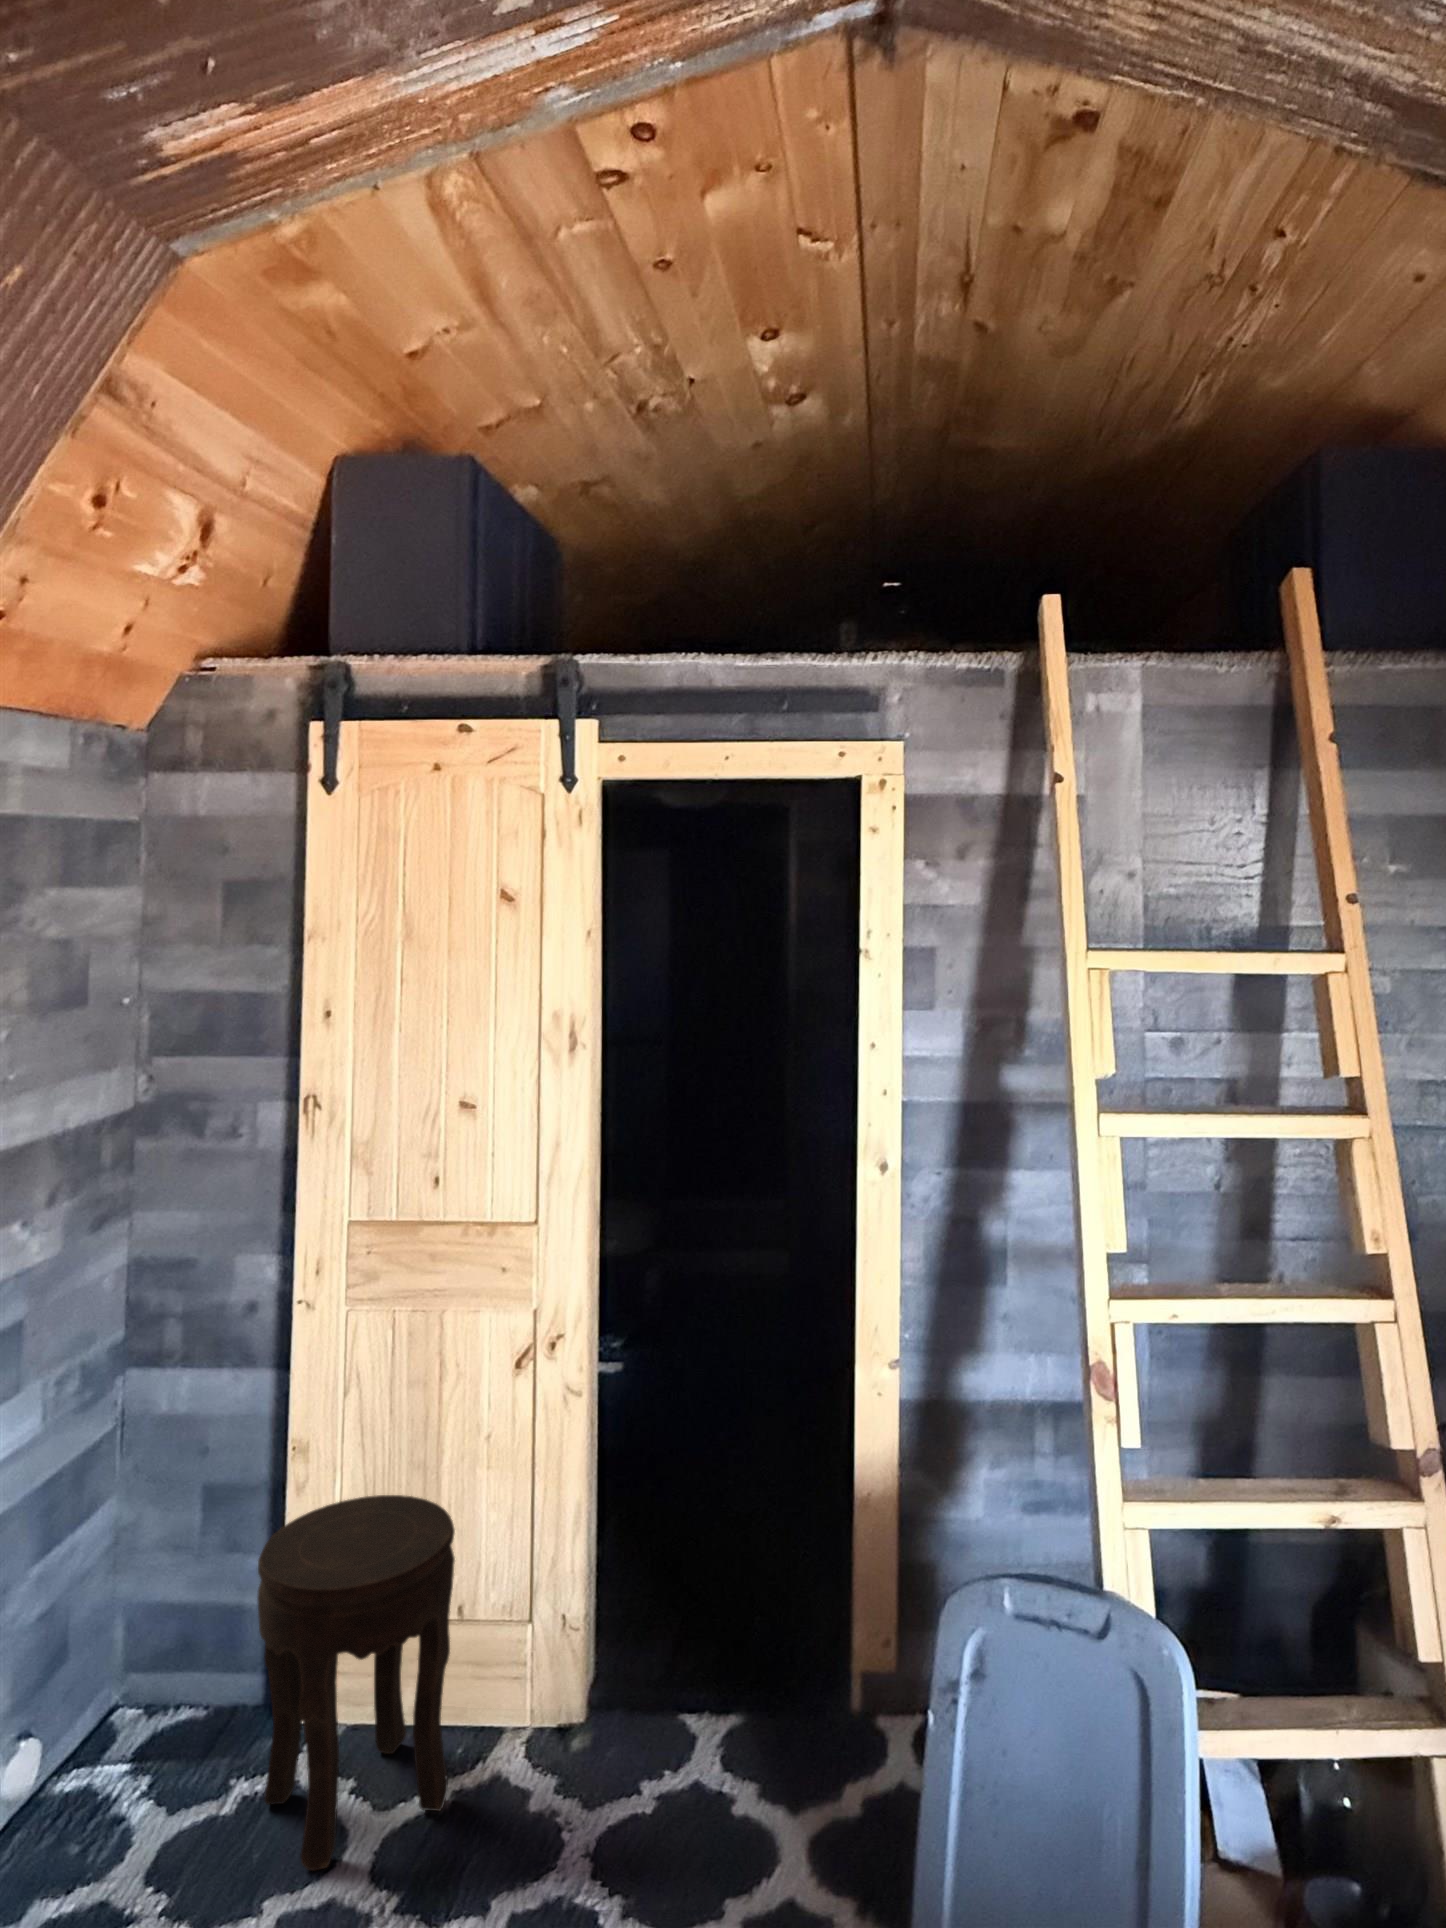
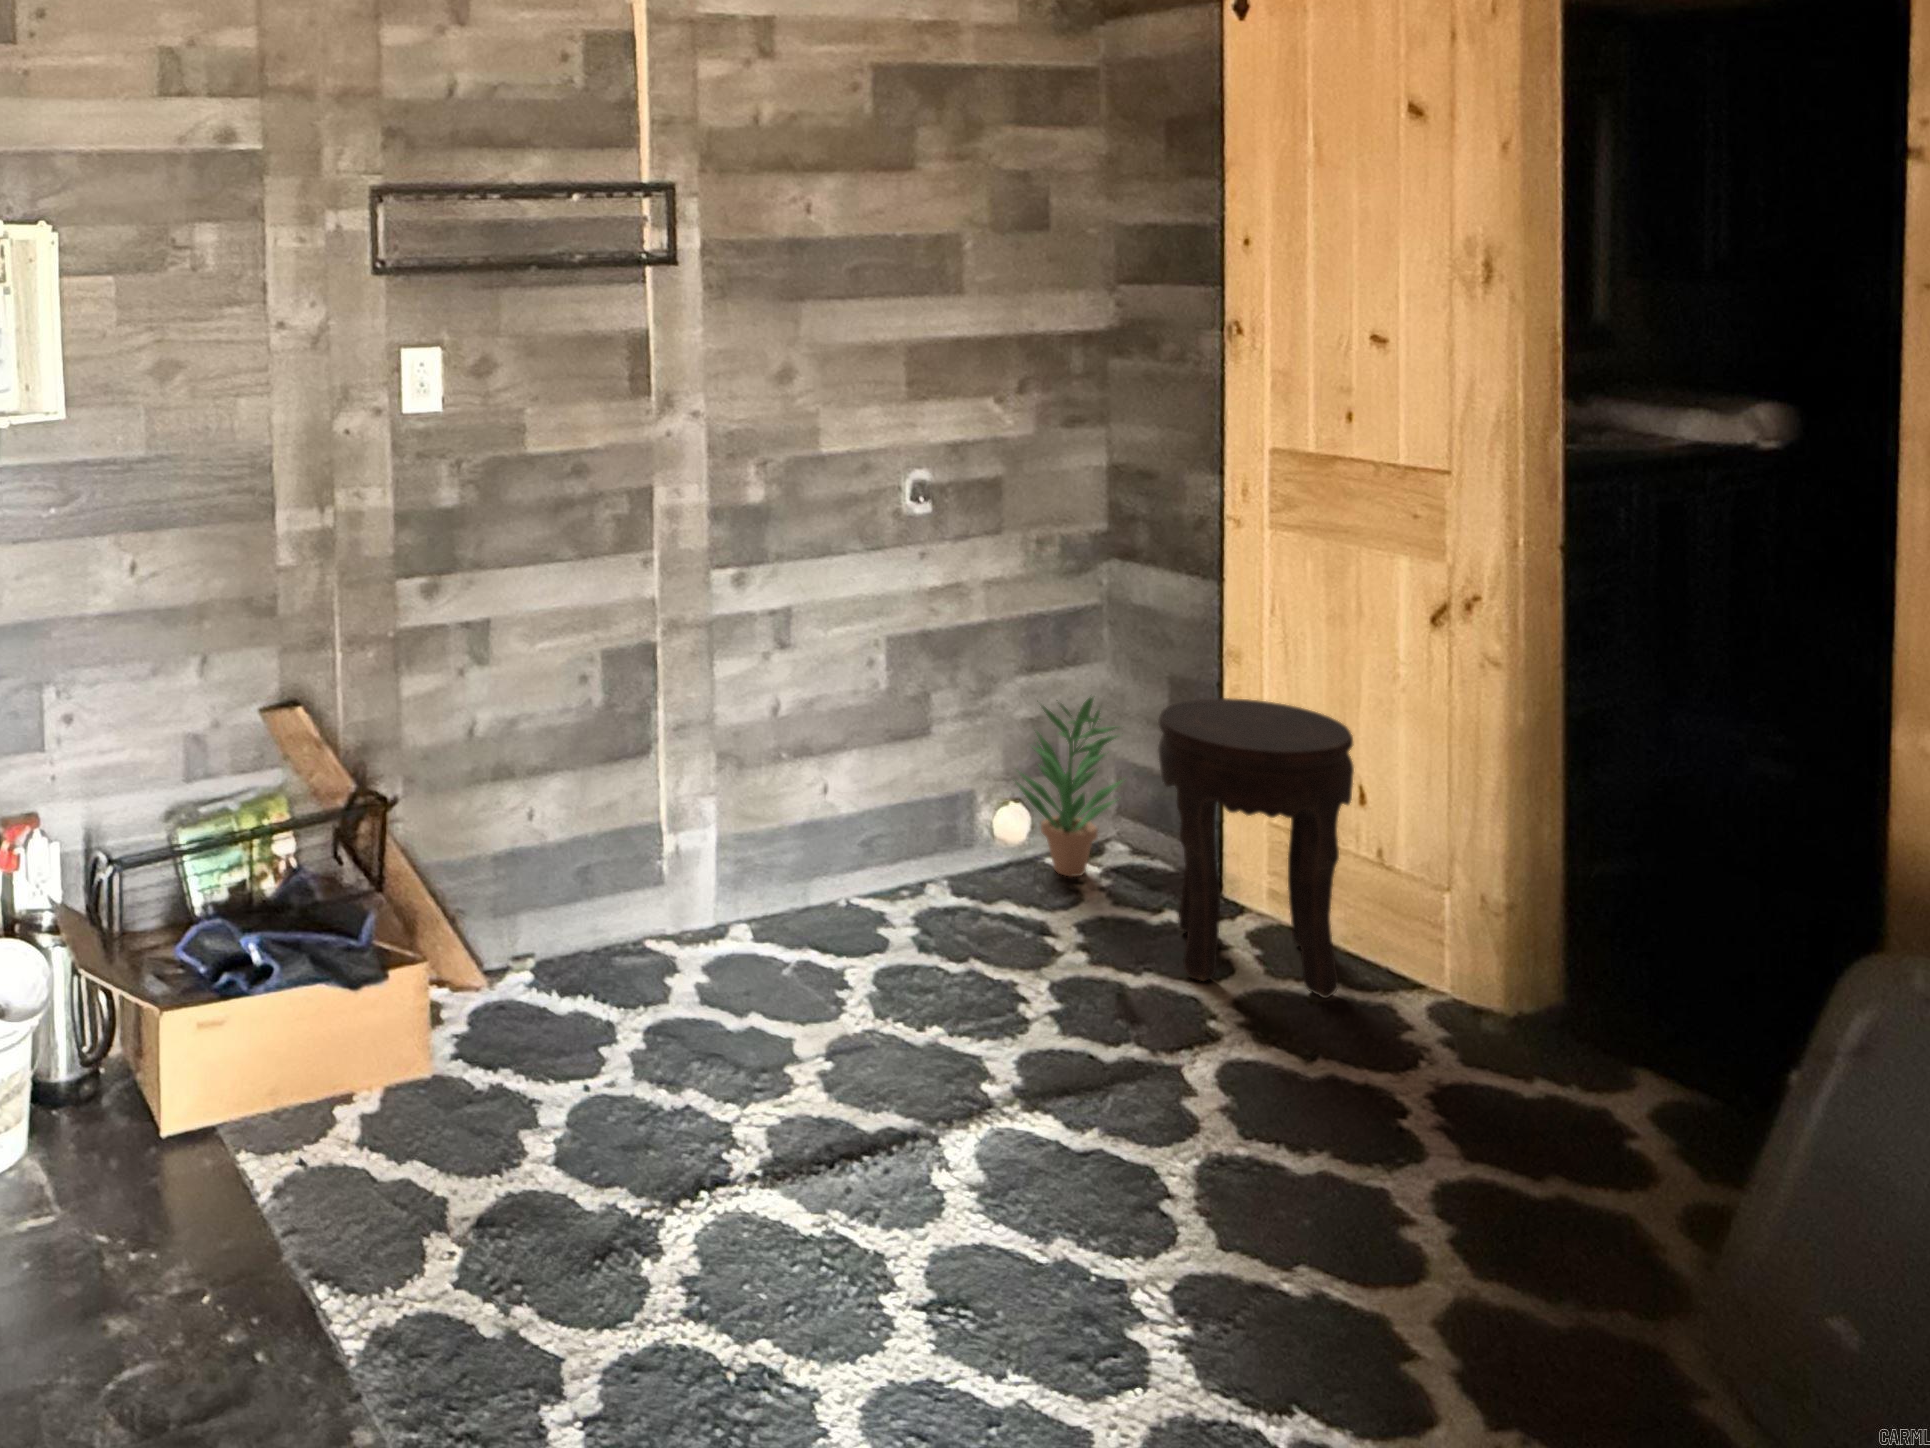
potted plant: none [25,1552,174,1801] -> present [1016,697,1121,876]

